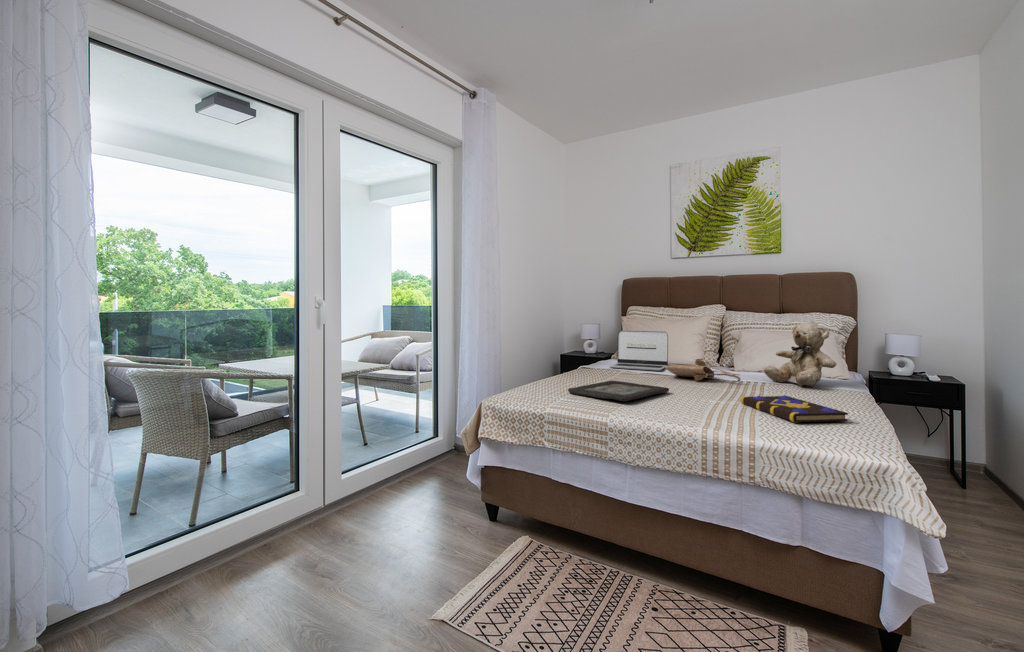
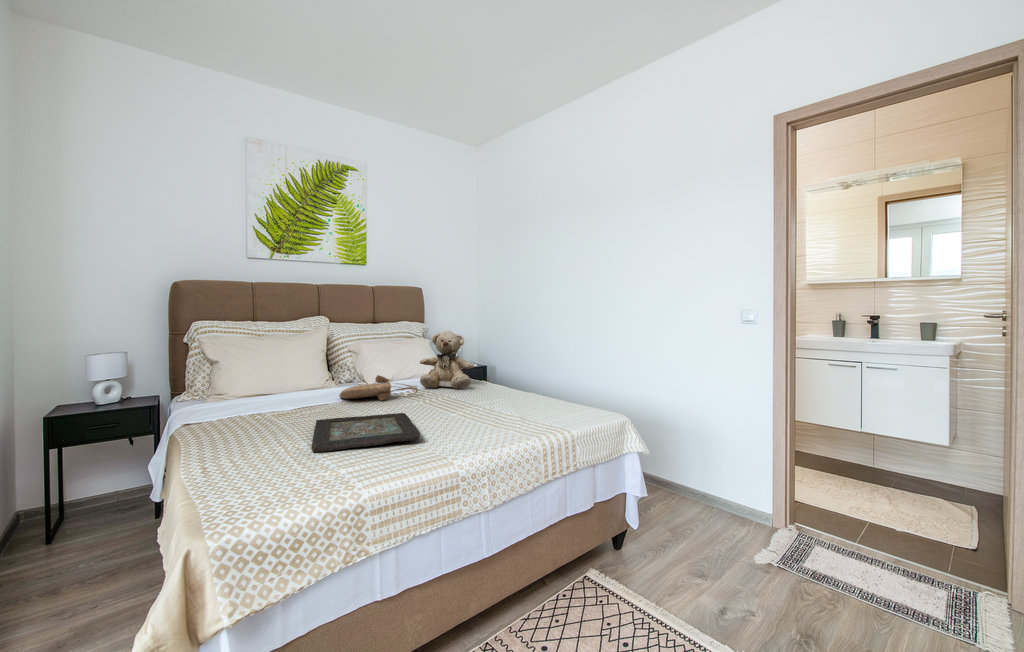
laptop: present [610,331,668,371] -> none [226,348,314,405]
book: present [741,395,848,423] -> none [478,397,559,417]

